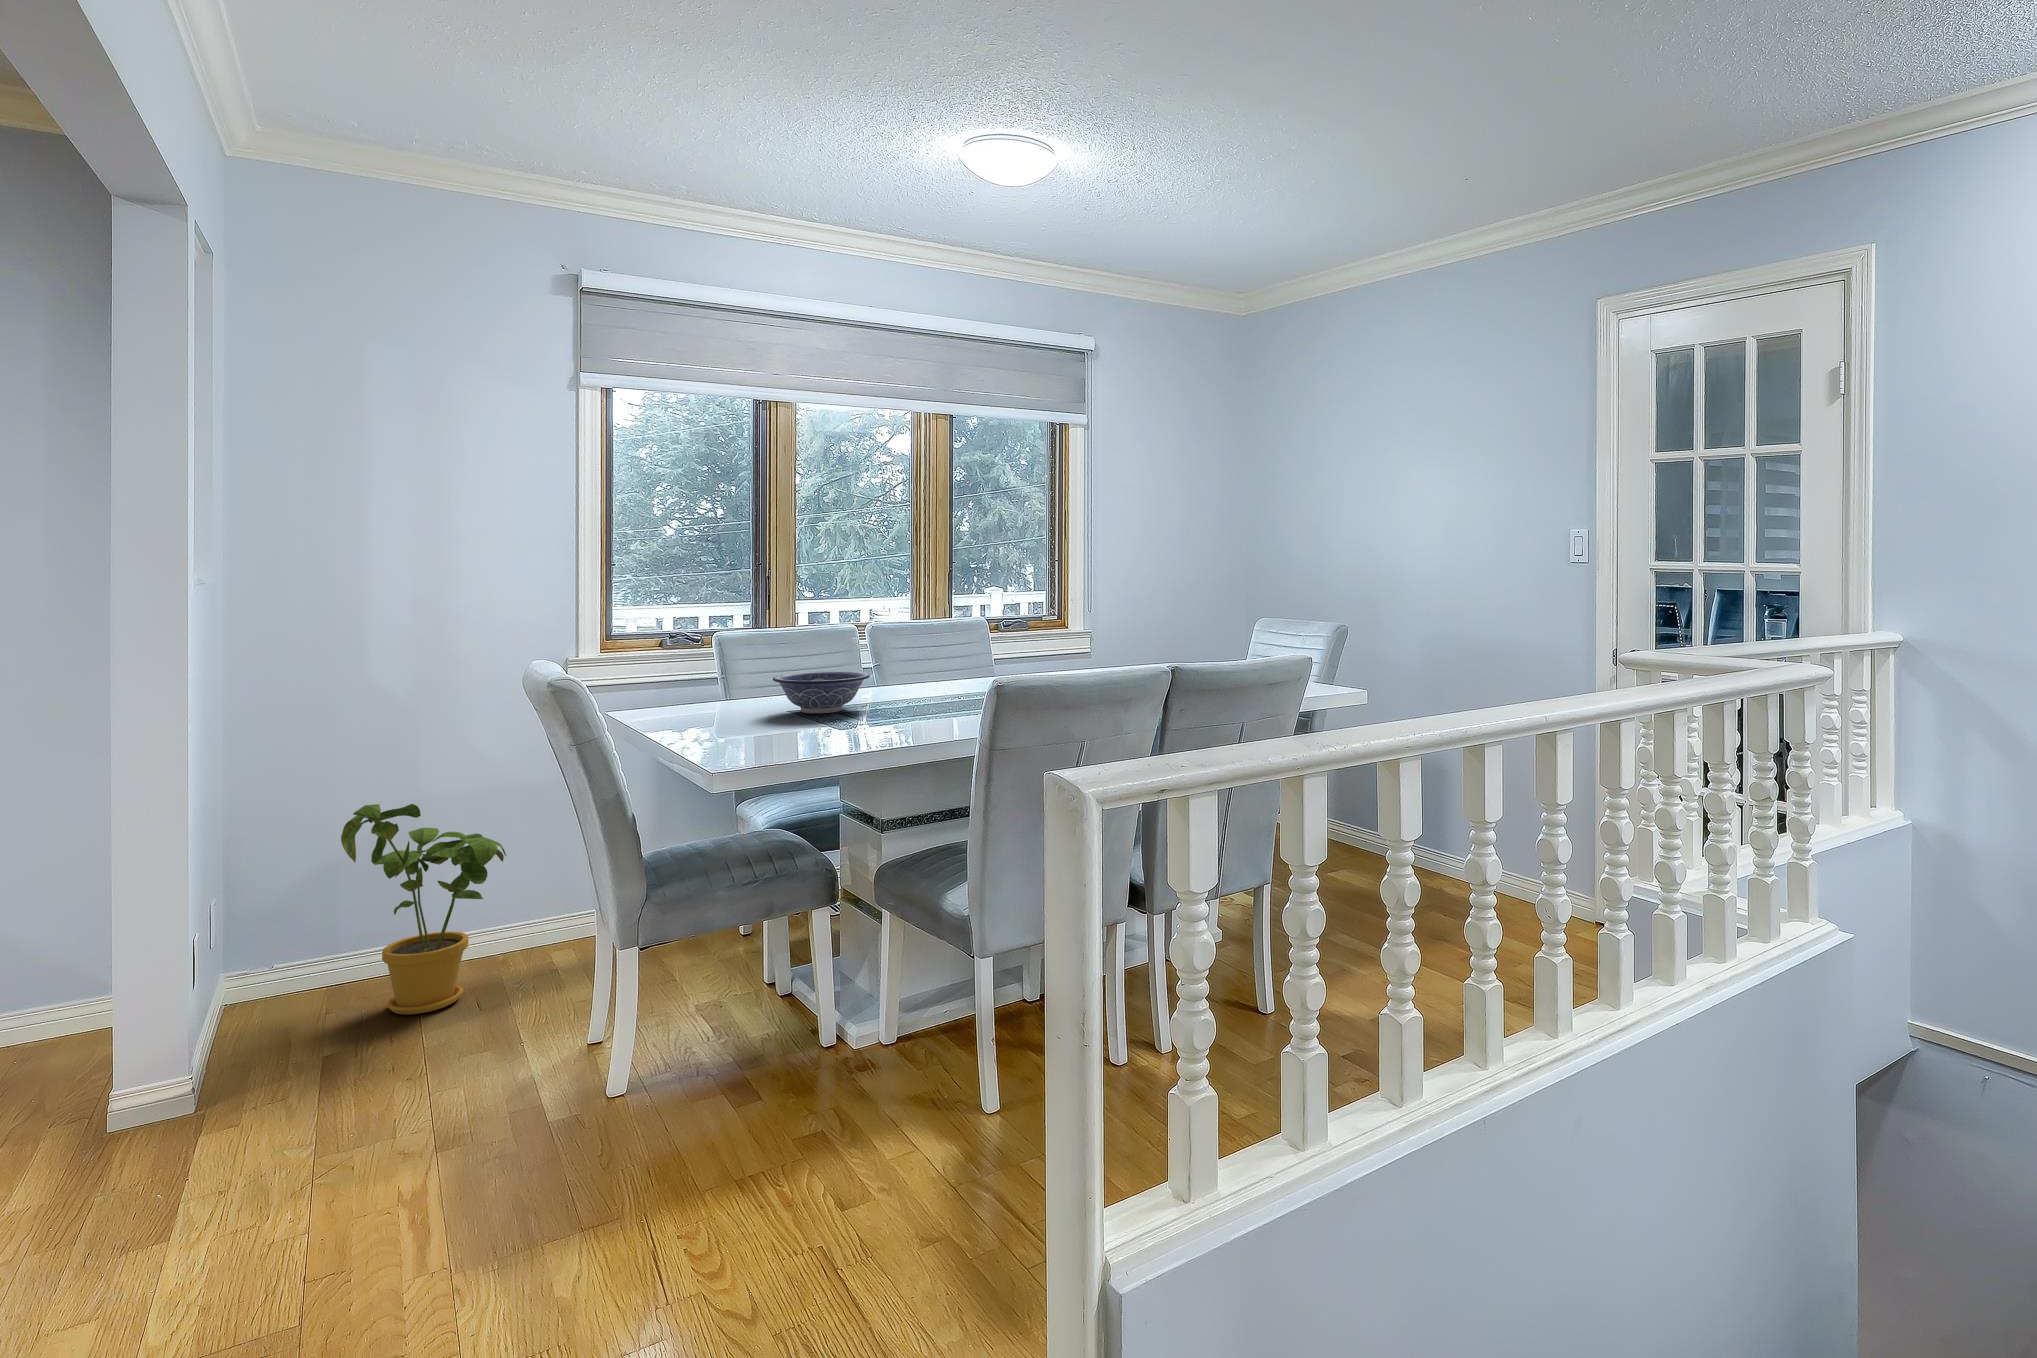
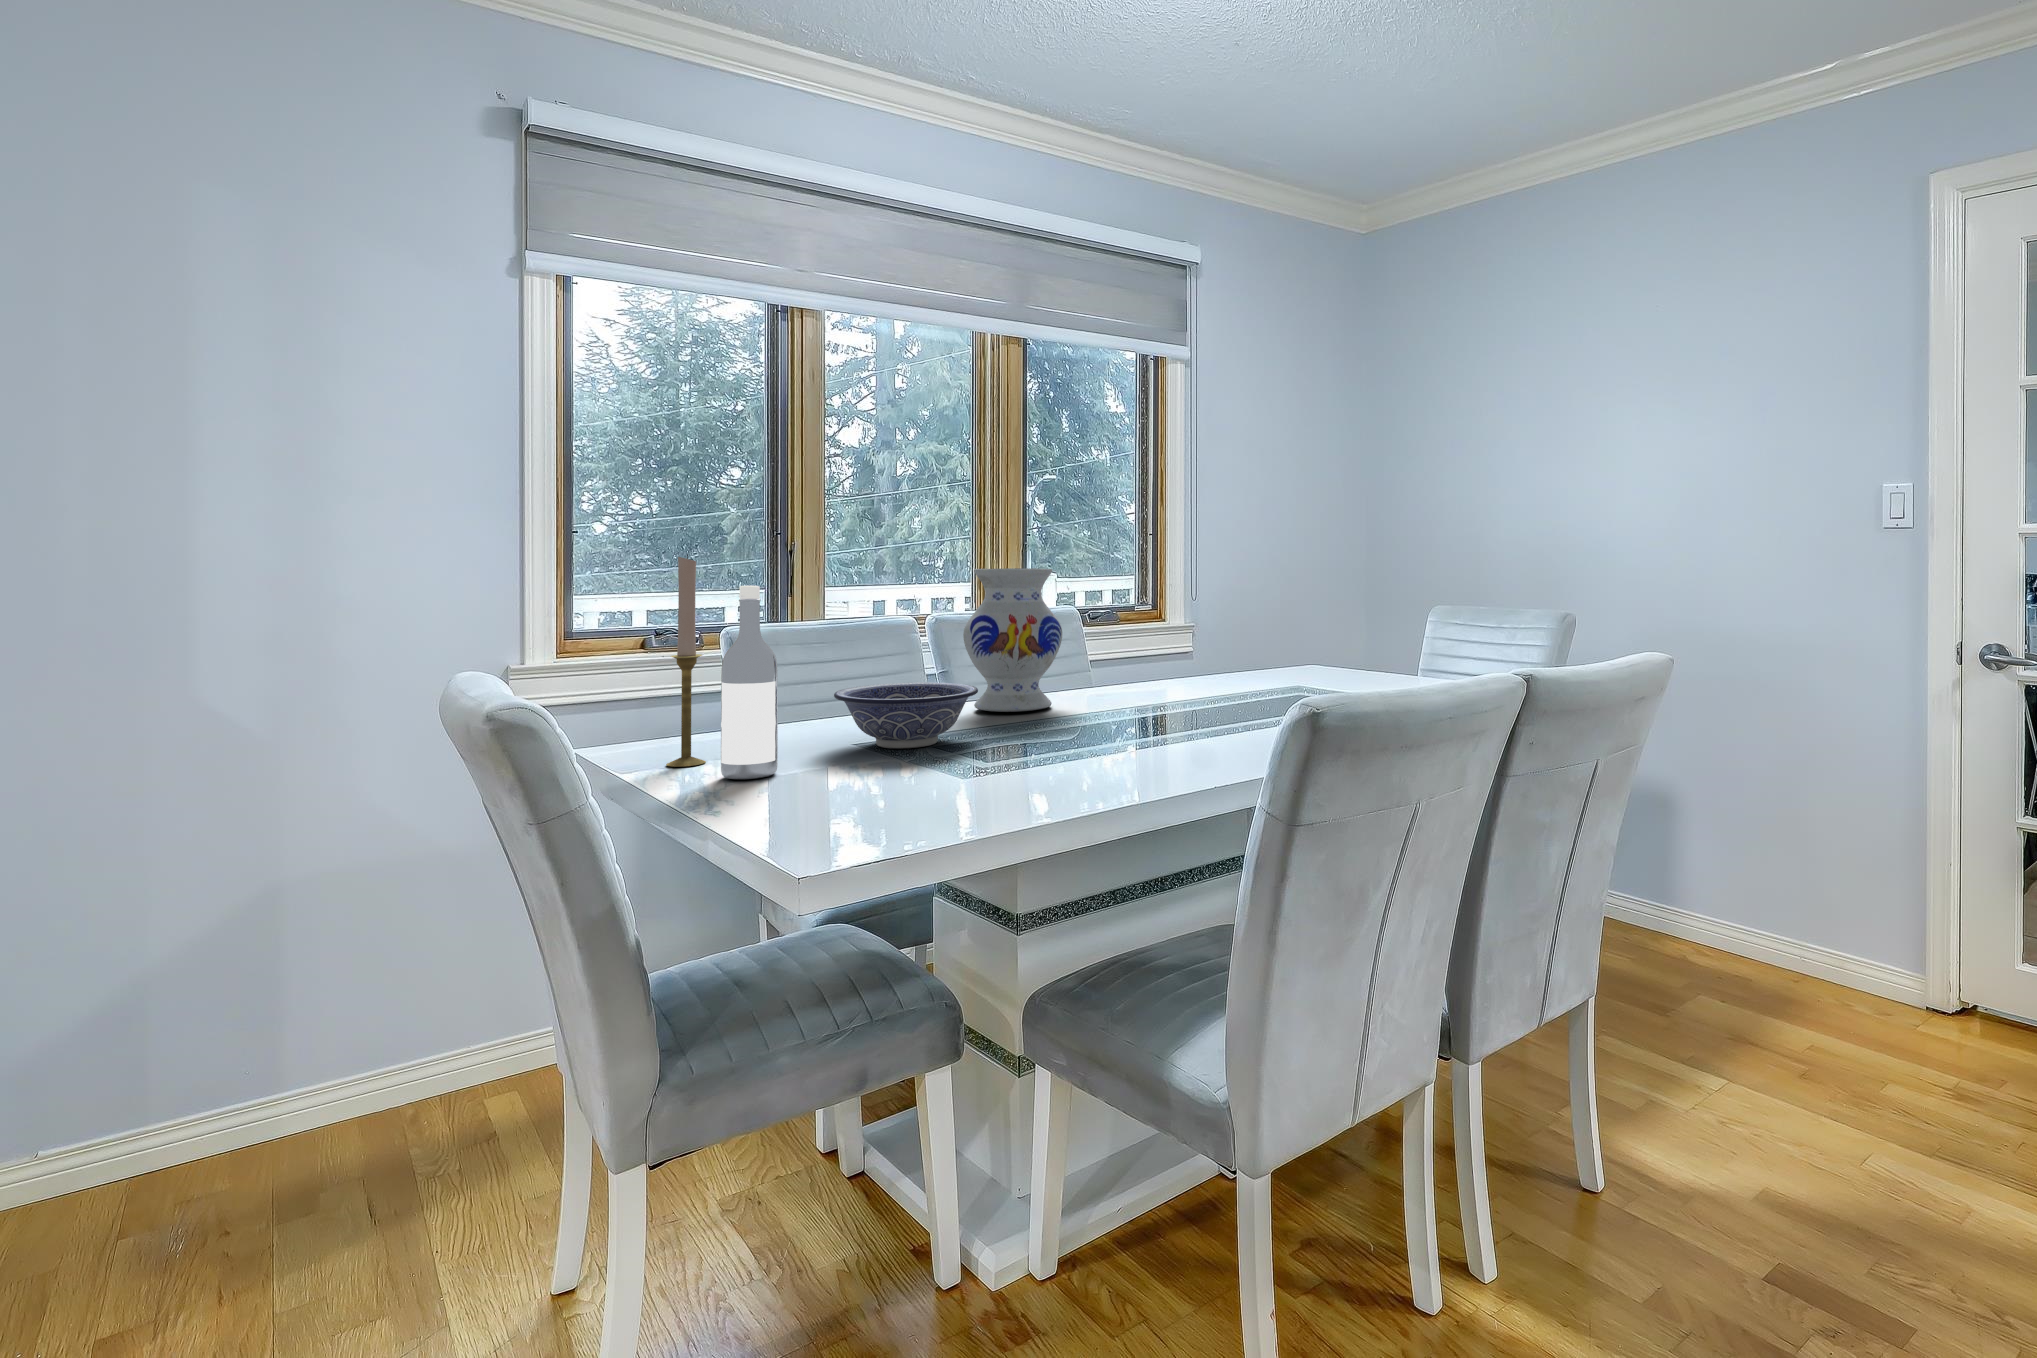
candlestick: none [663,587,688,723] -> present [666,555,706,767]
vase: none [875,592,946,692] -> present [963,568,1062,712]
wine bottle: none [693,608,729,729] -> present [721,586,778,779]
house plant: present [341,804,506,1015] -> none [141,898,416,1236]

